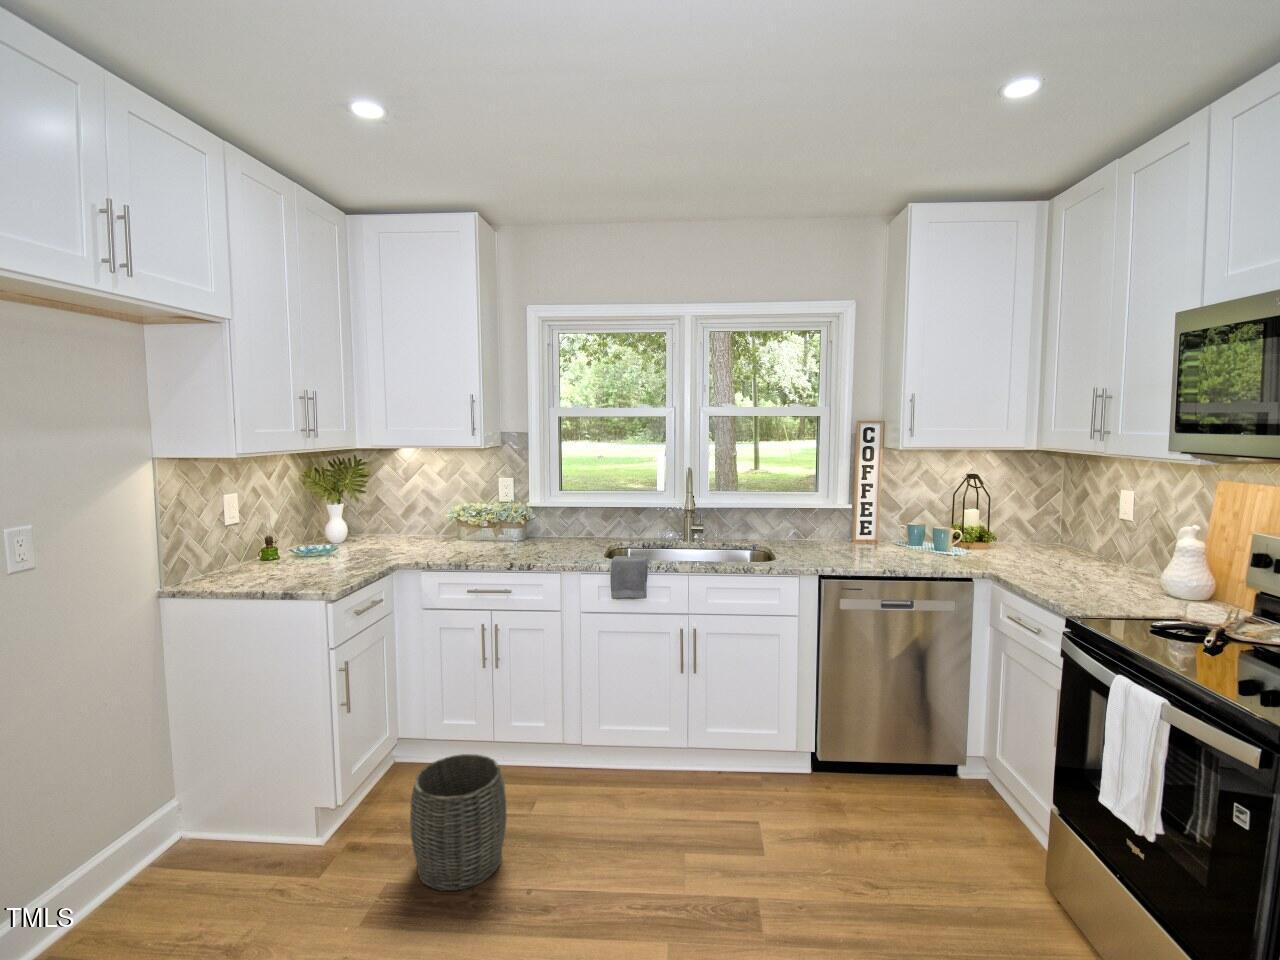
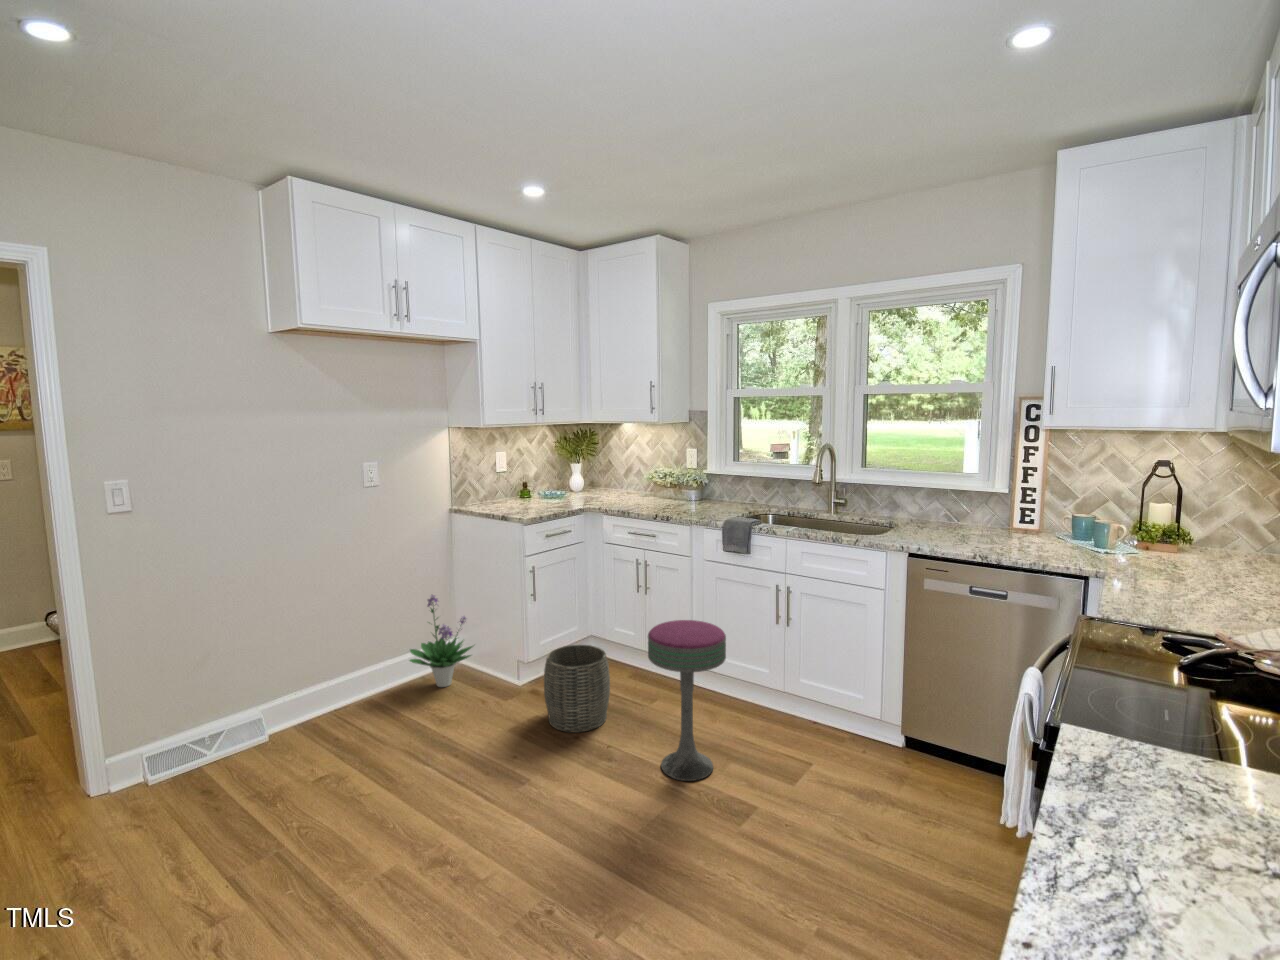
bar stool: none [601,688,697,896] -> present [648,620,726,781]
potted plant: none [109,742,251,897] -> present [410,595,473,687]

